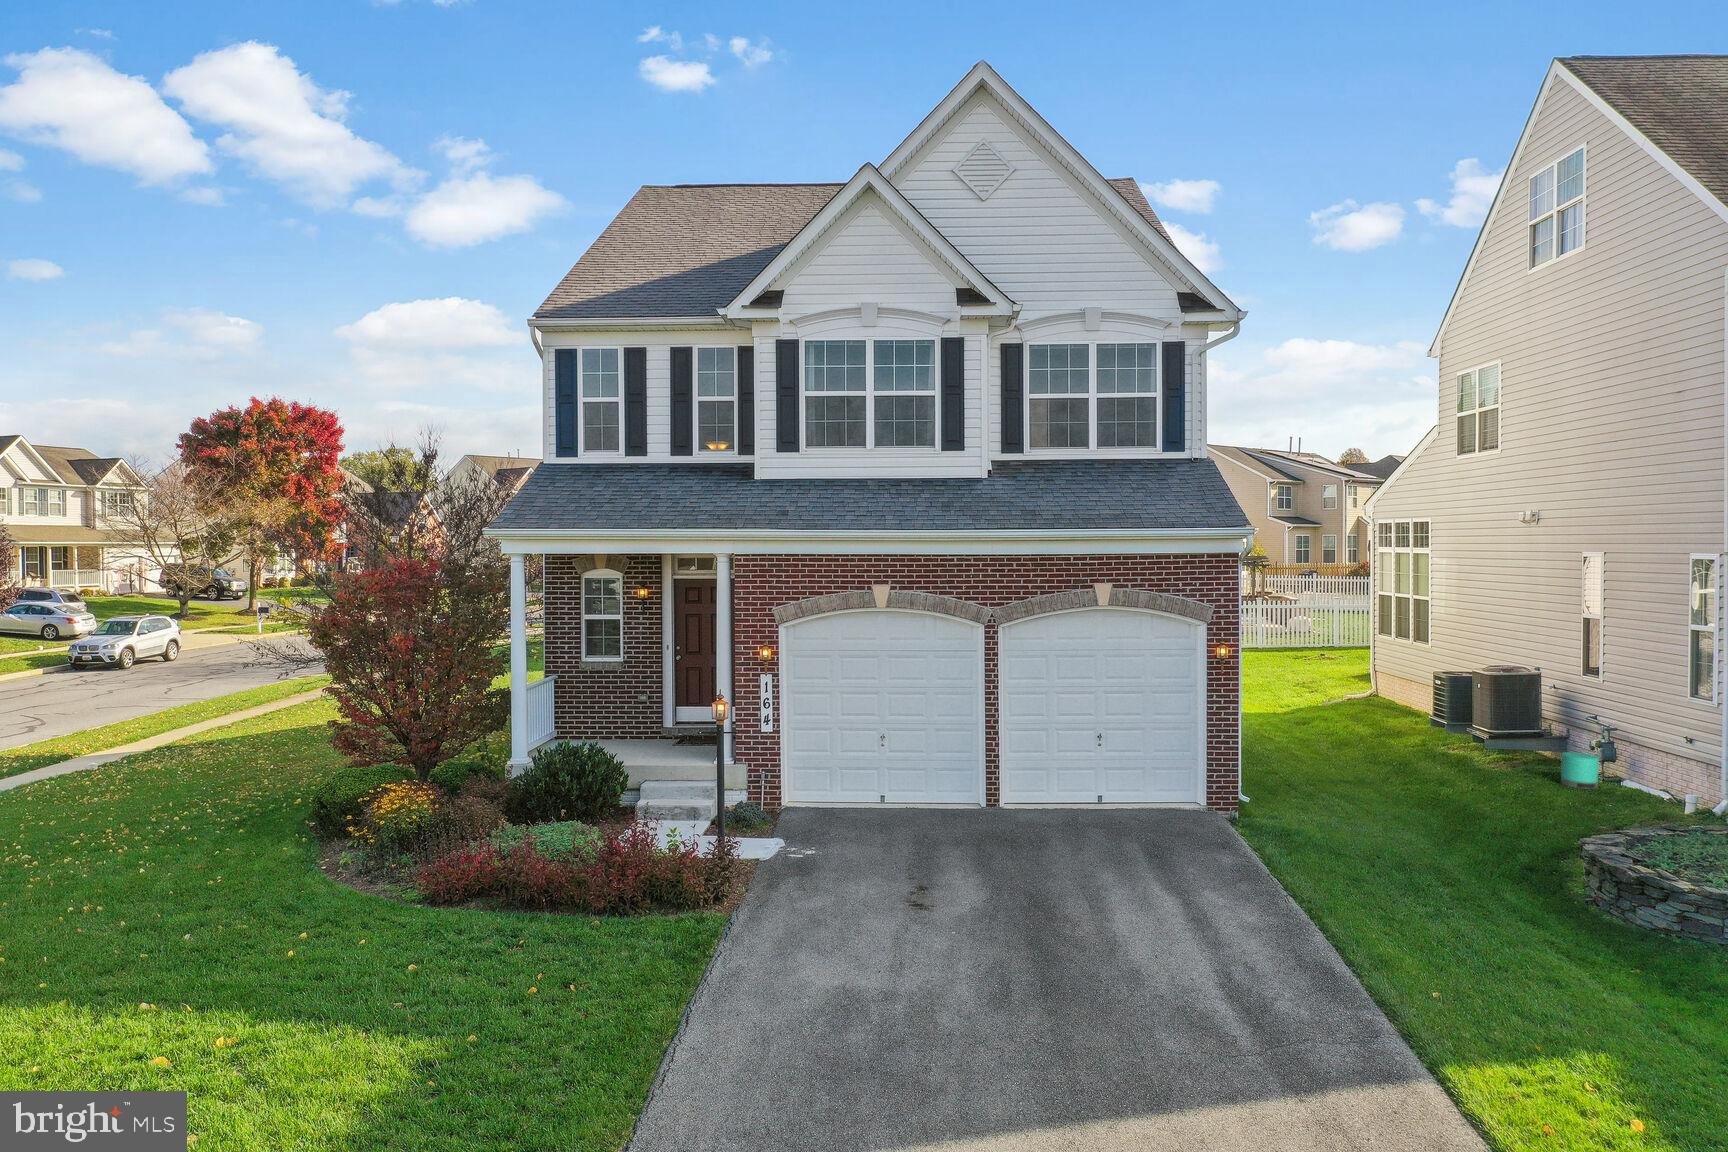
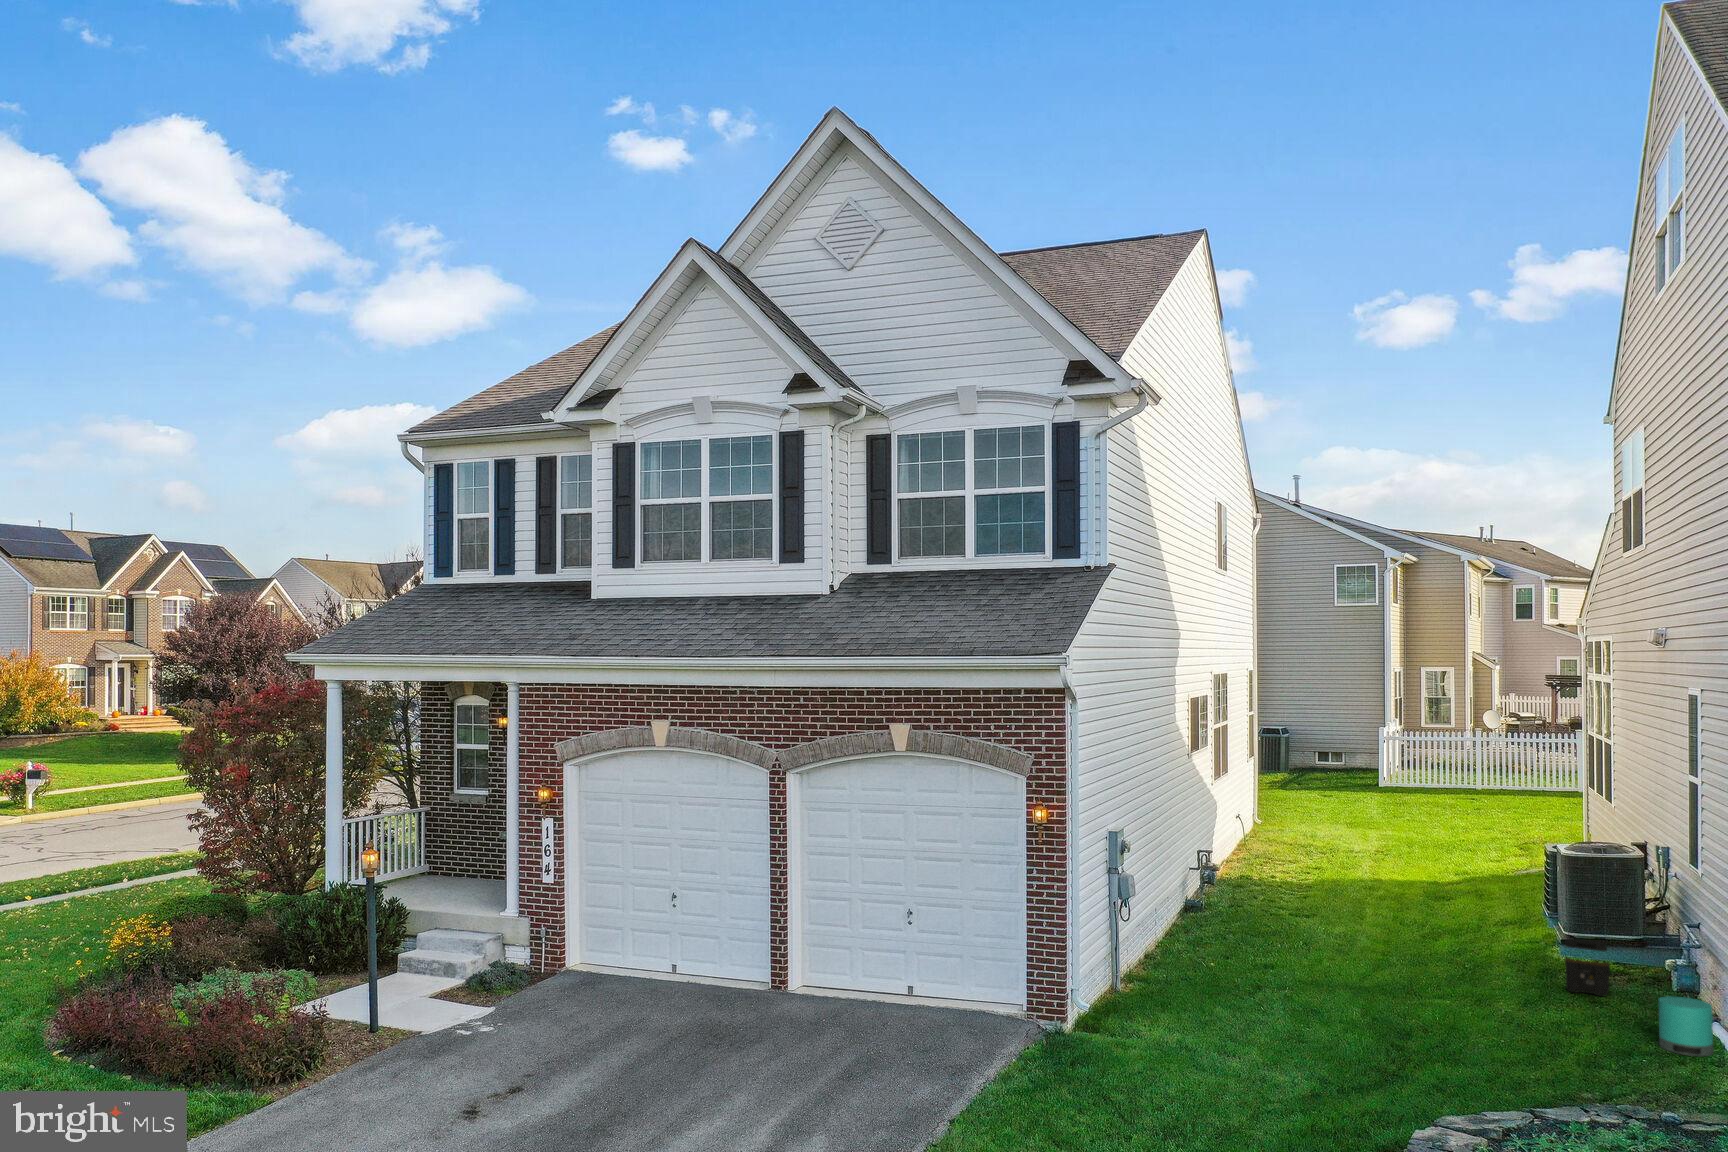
toolbox: none [1444,716,1479,756] -> present [1565,939,1610,996]

